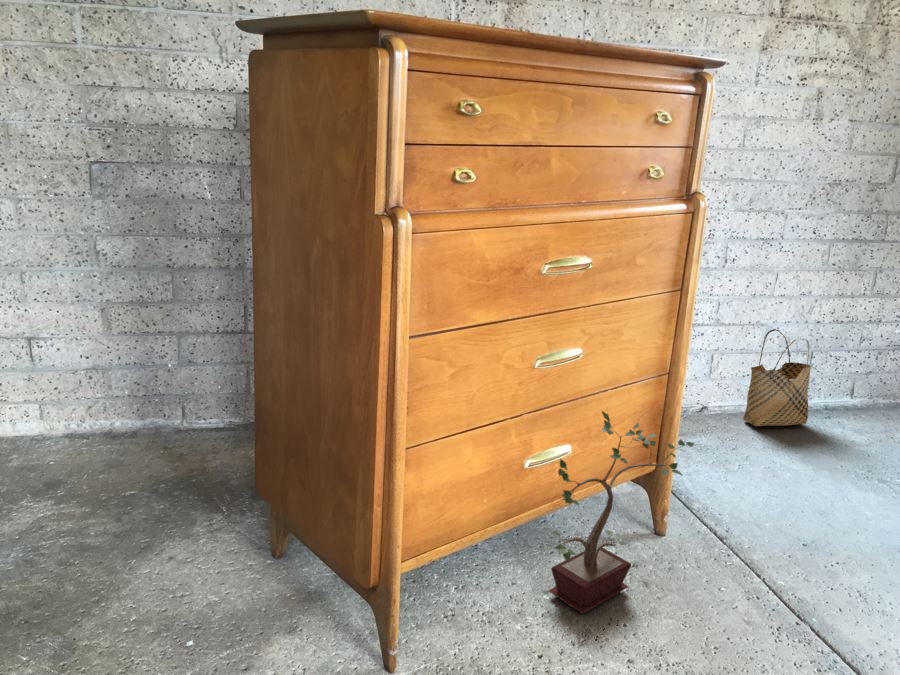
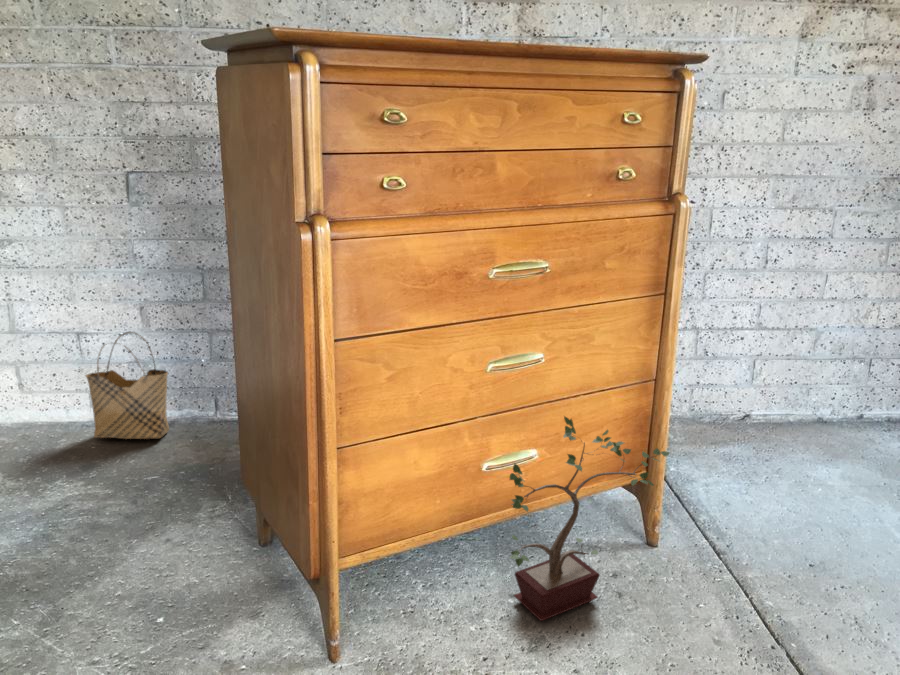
woven basket: present [743,329,811,426] -> present [86,332,169,439]

